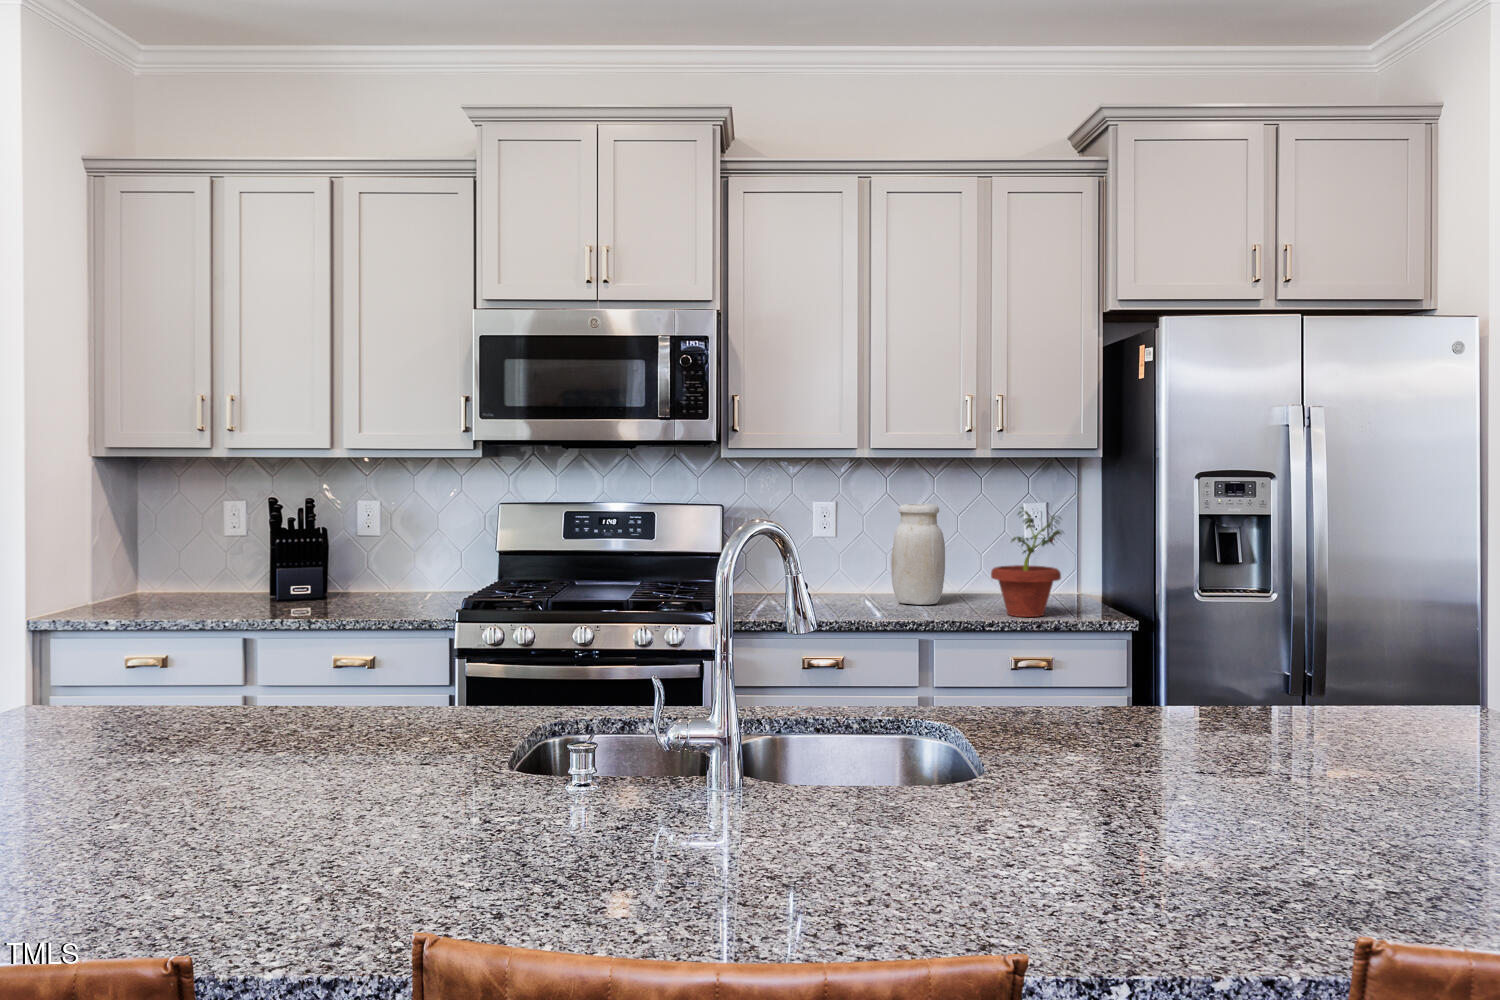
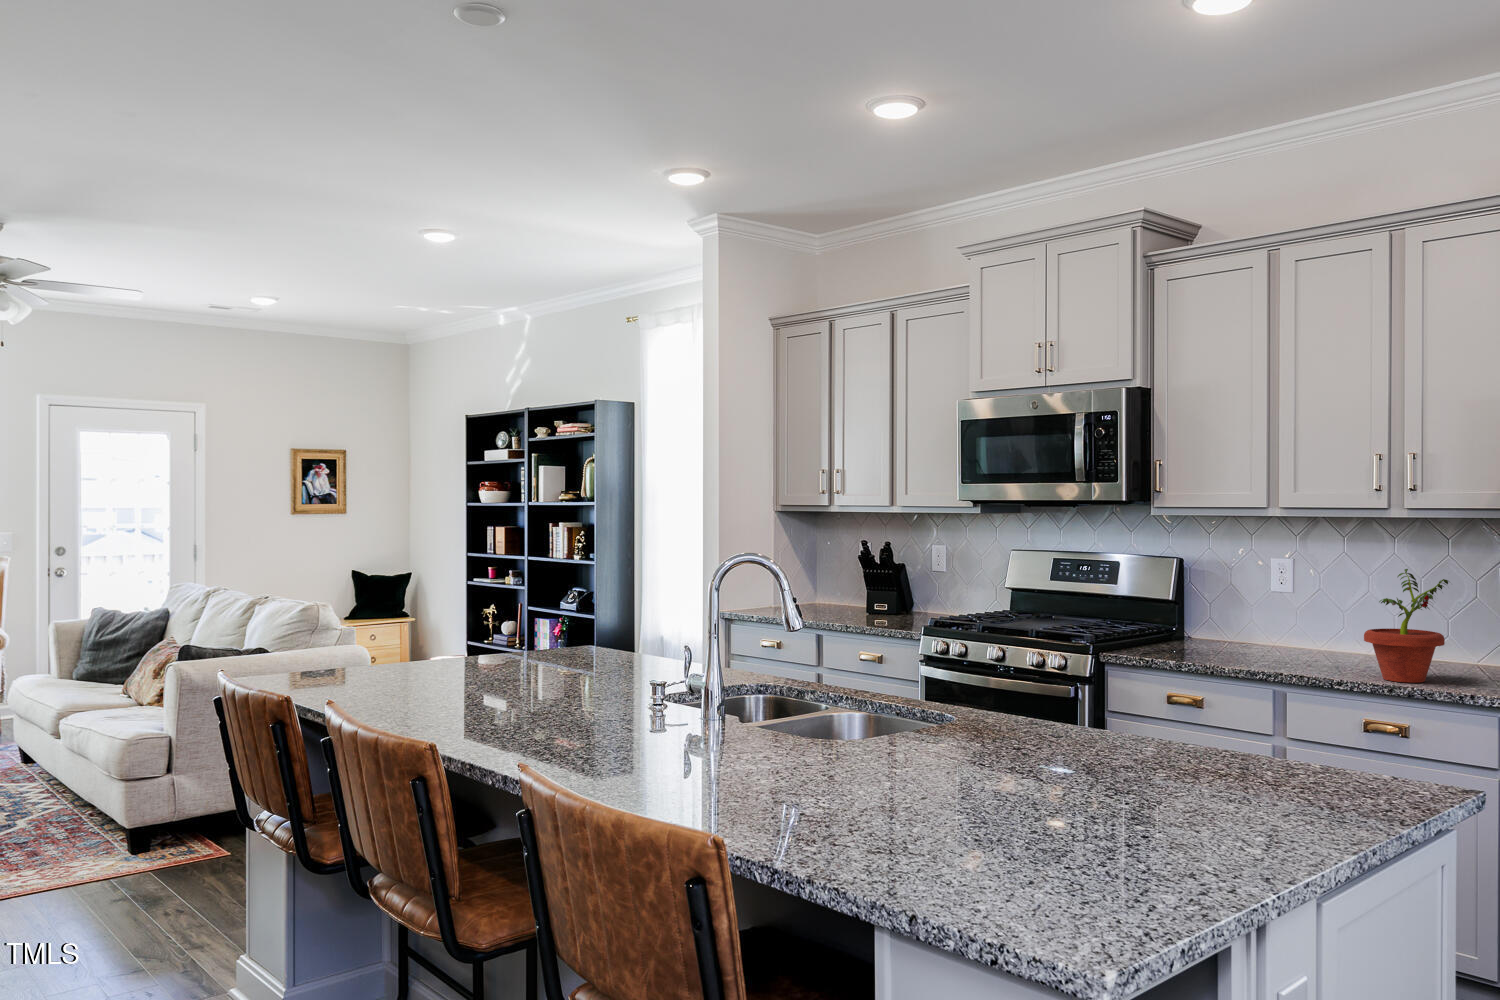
jar: present [891,503,945,605] -> none [1302,562,1360,662]

